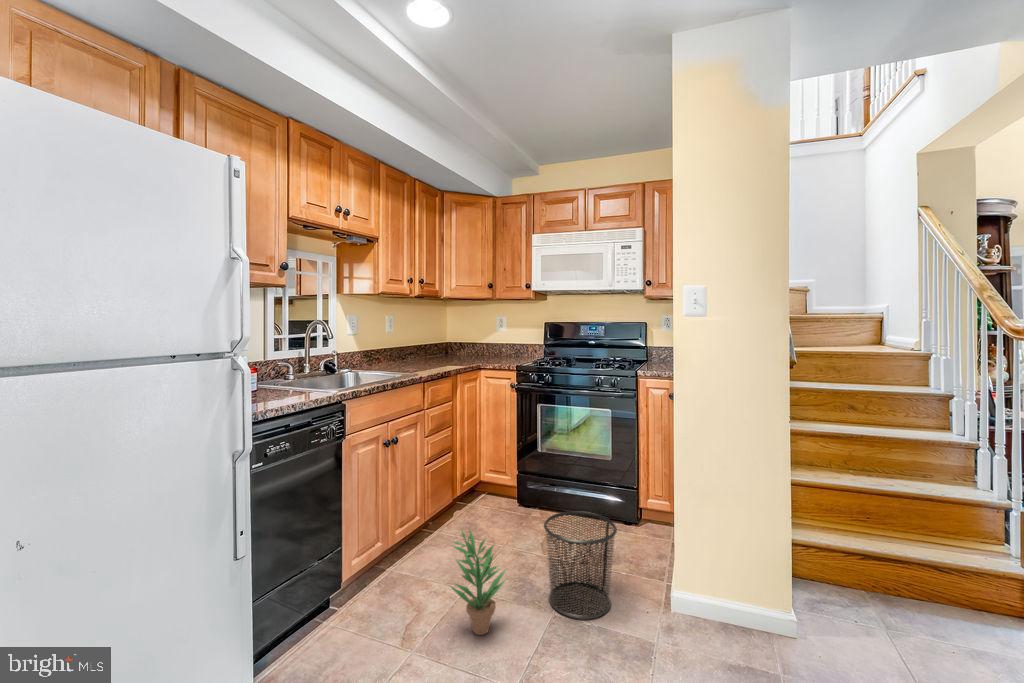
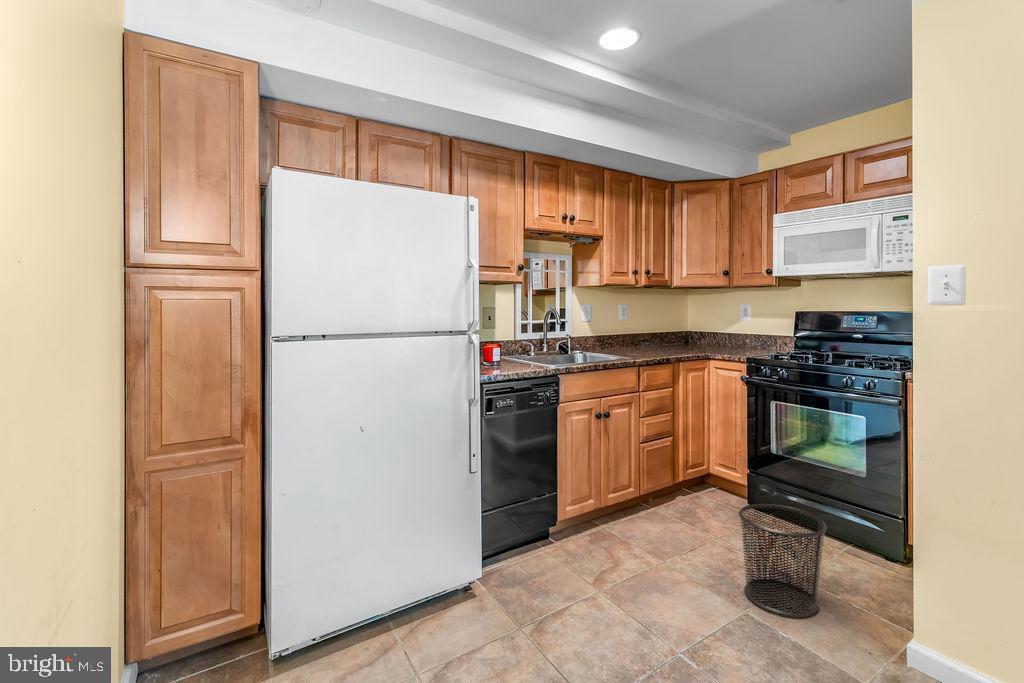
potted plant: present [451,530,505,635] -> none [634,492,693,594]

